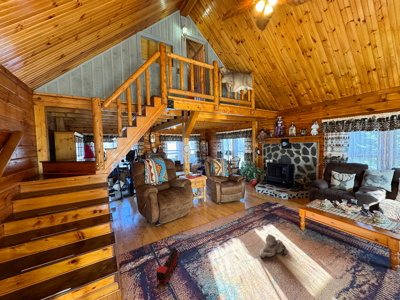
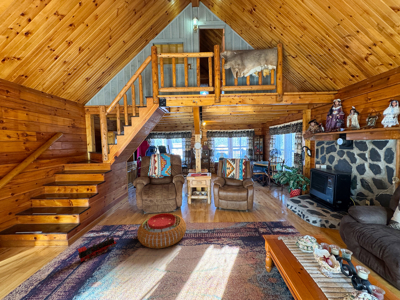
pouf: none [184,212,231,246] -> present [137,213,186,248]
plush toy: present [260,234,287,258] -> none [169,255,210,288]

